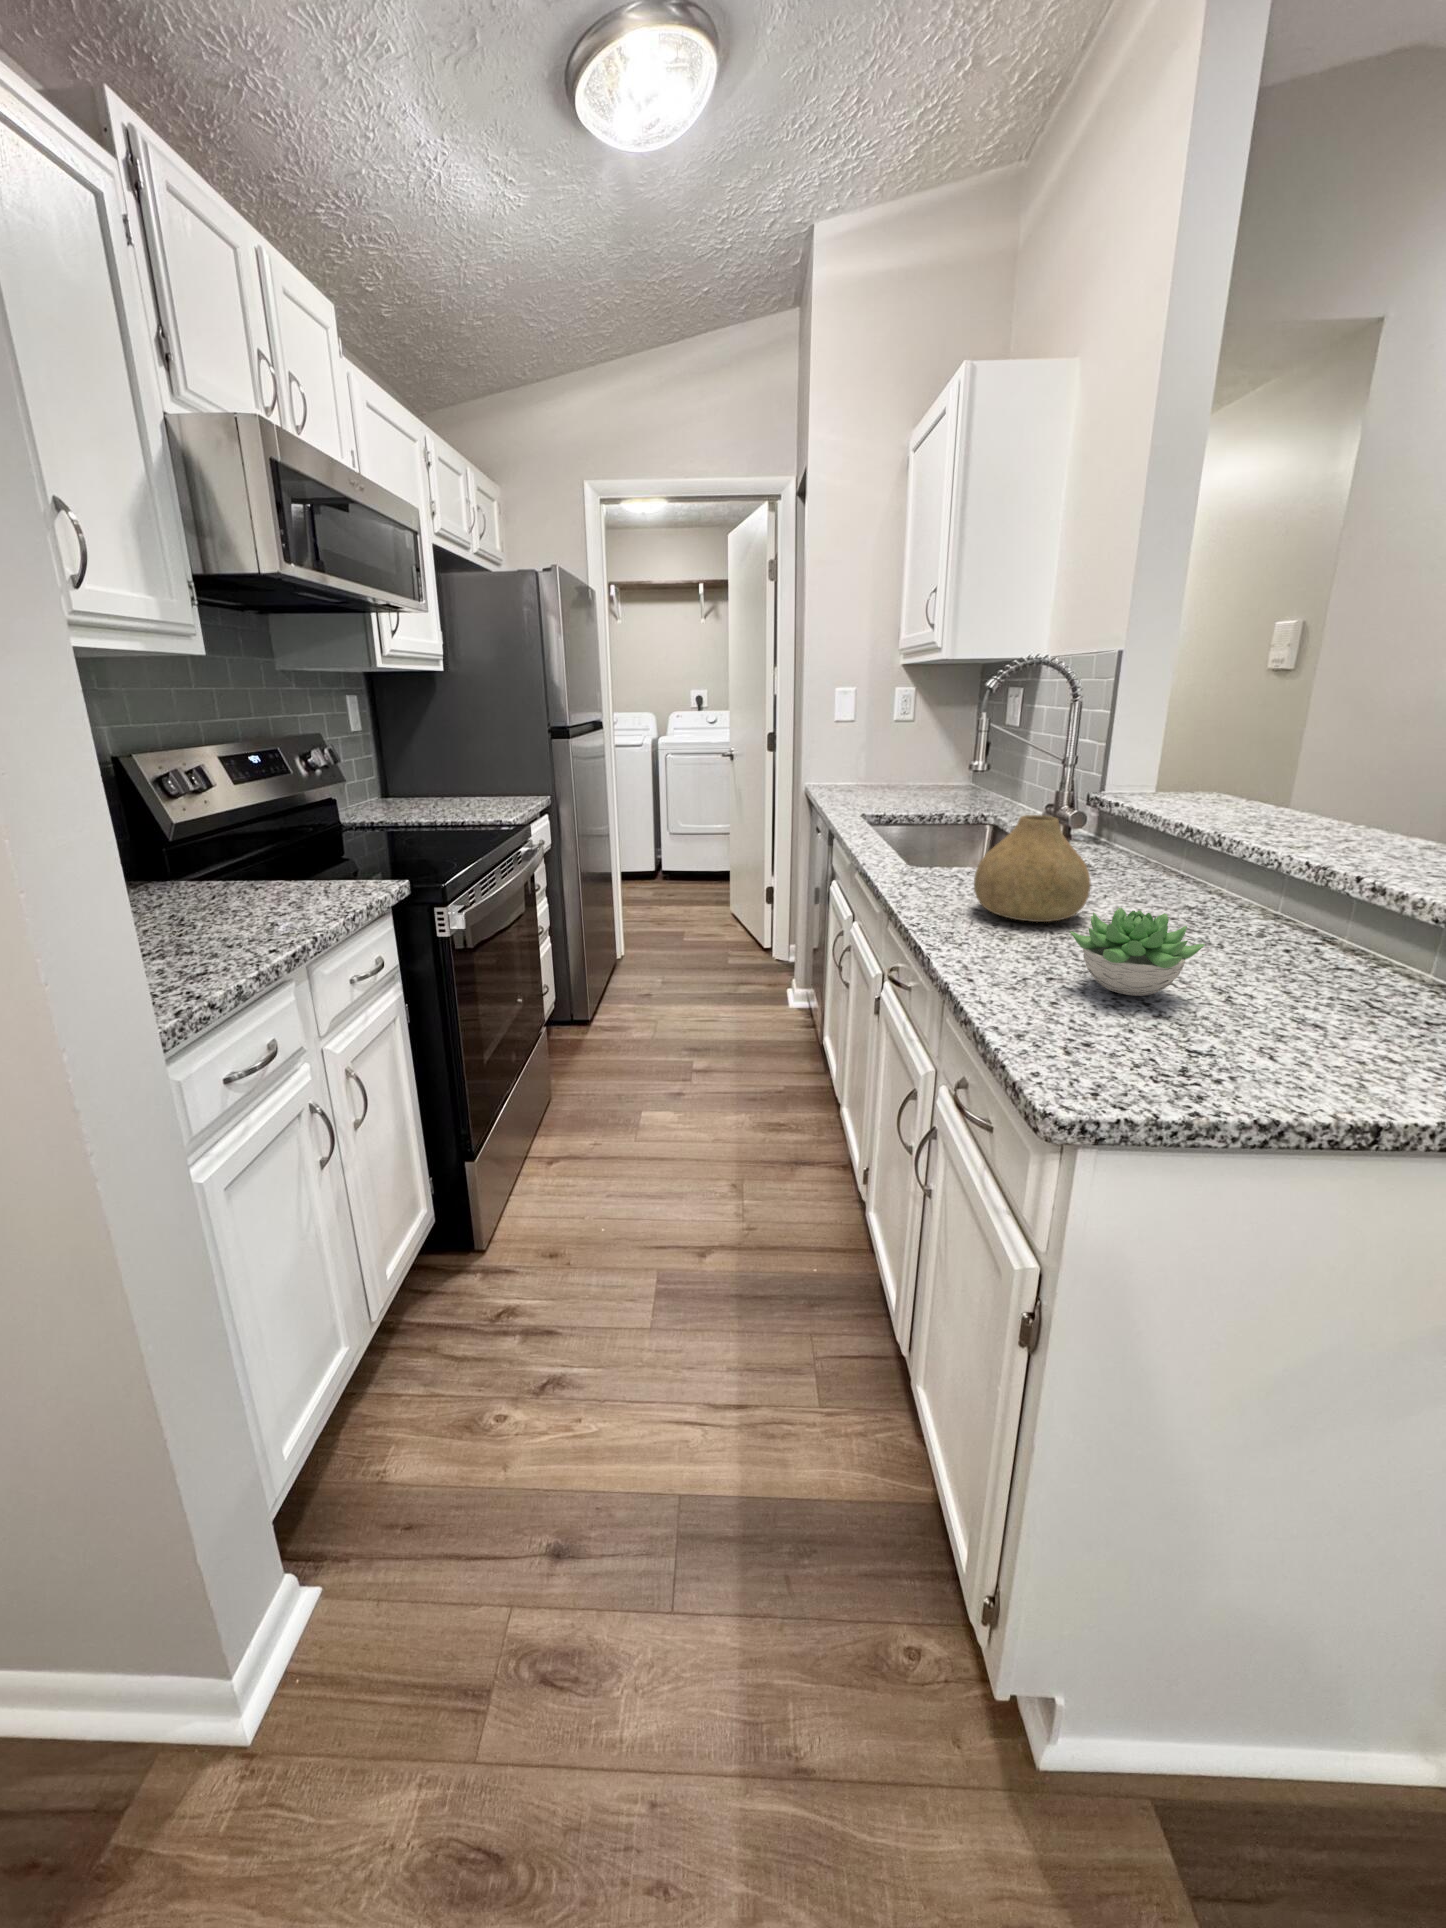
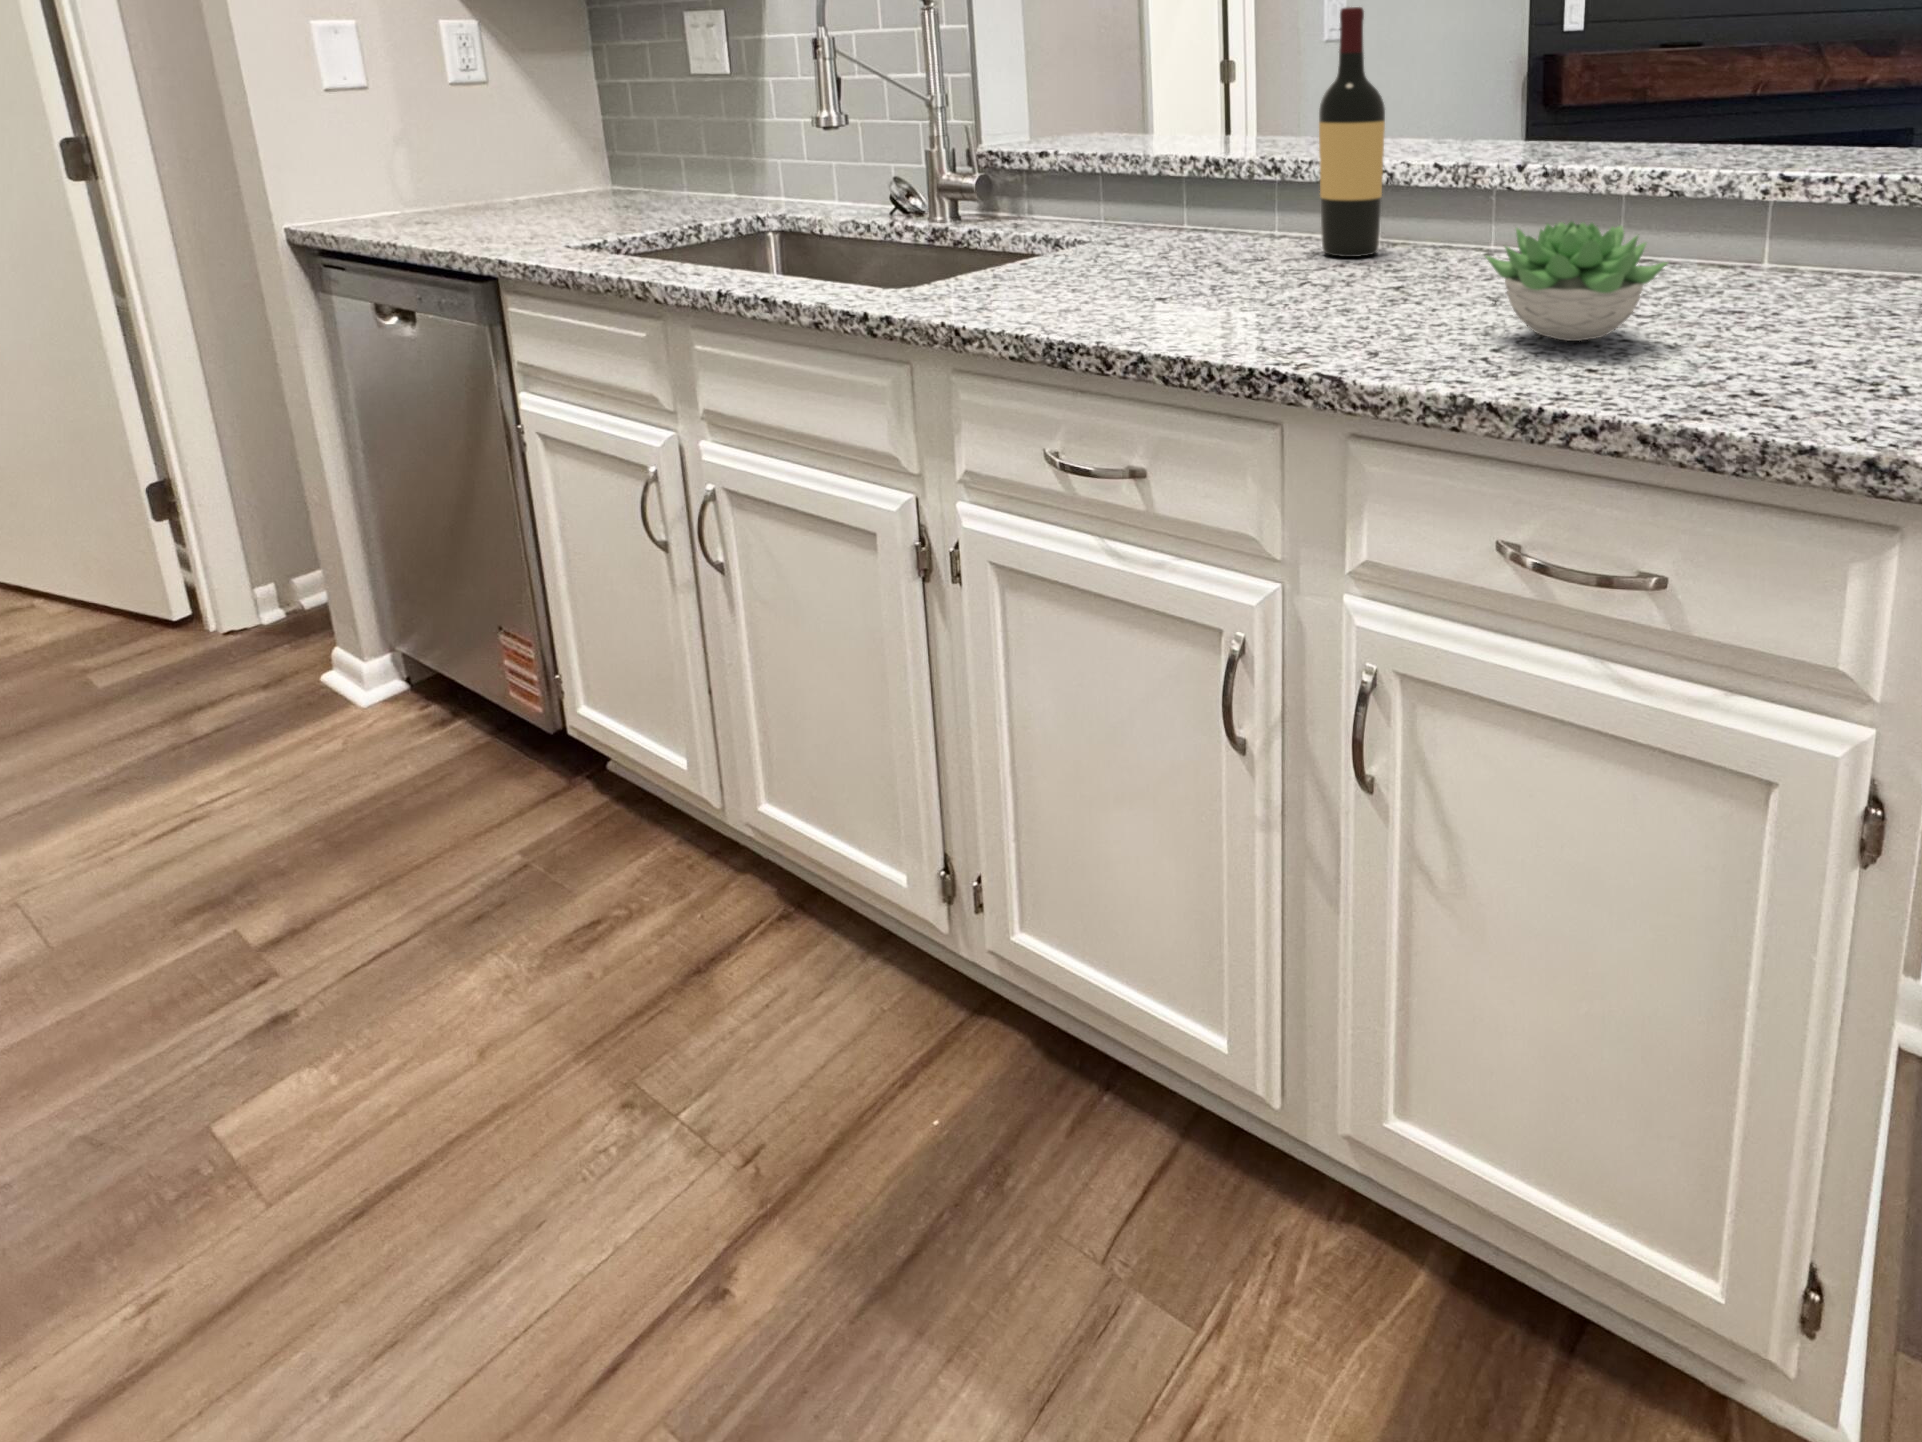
wine bottle: none [1196,730,1271,919] -> present [1319,7,1385,257]
vase: present [974,815,1090,922] -> none [1135,142,1307,309]

